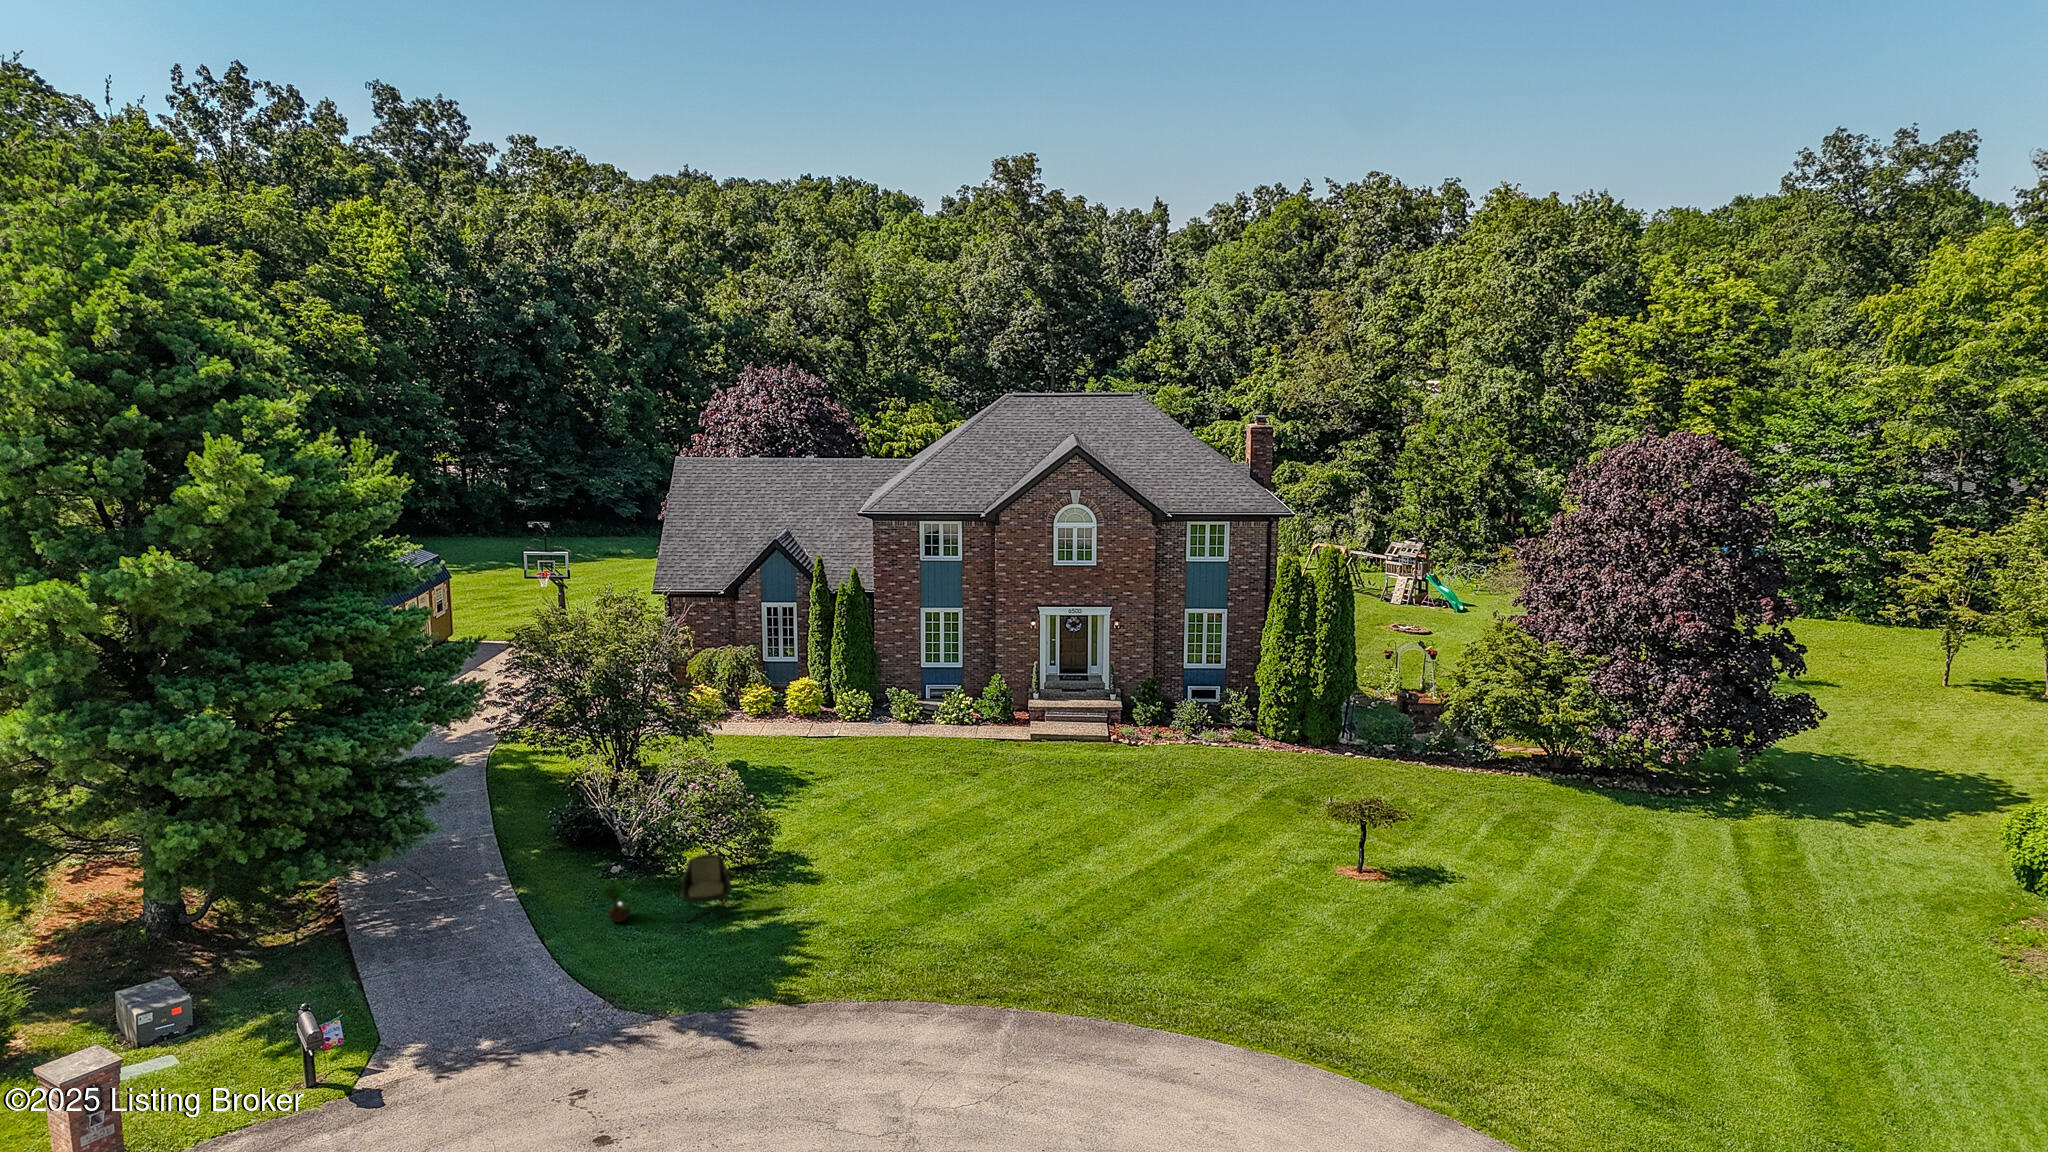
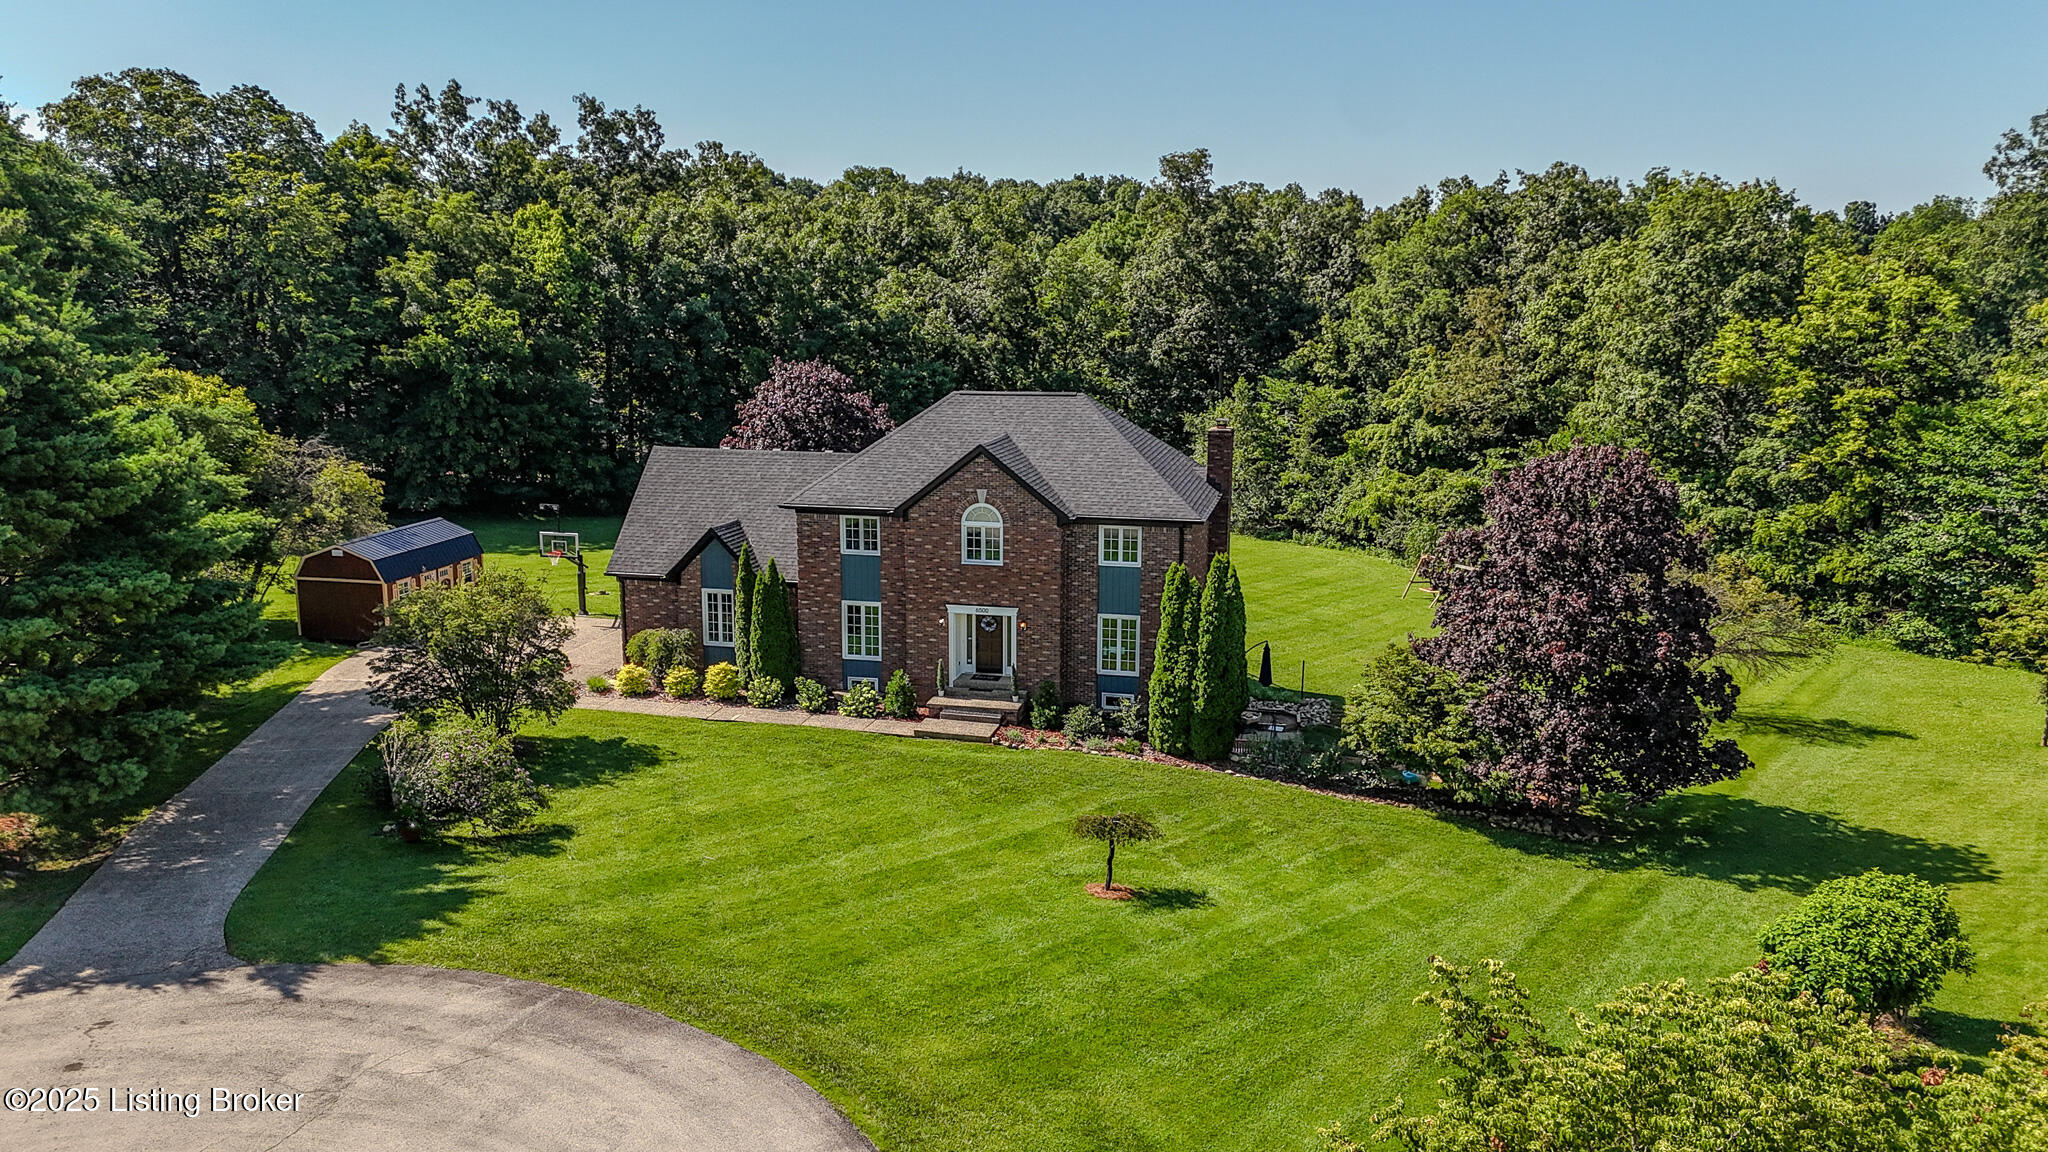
lounge chair: present [681,854,731,922] -> none [456,791,510,848]

